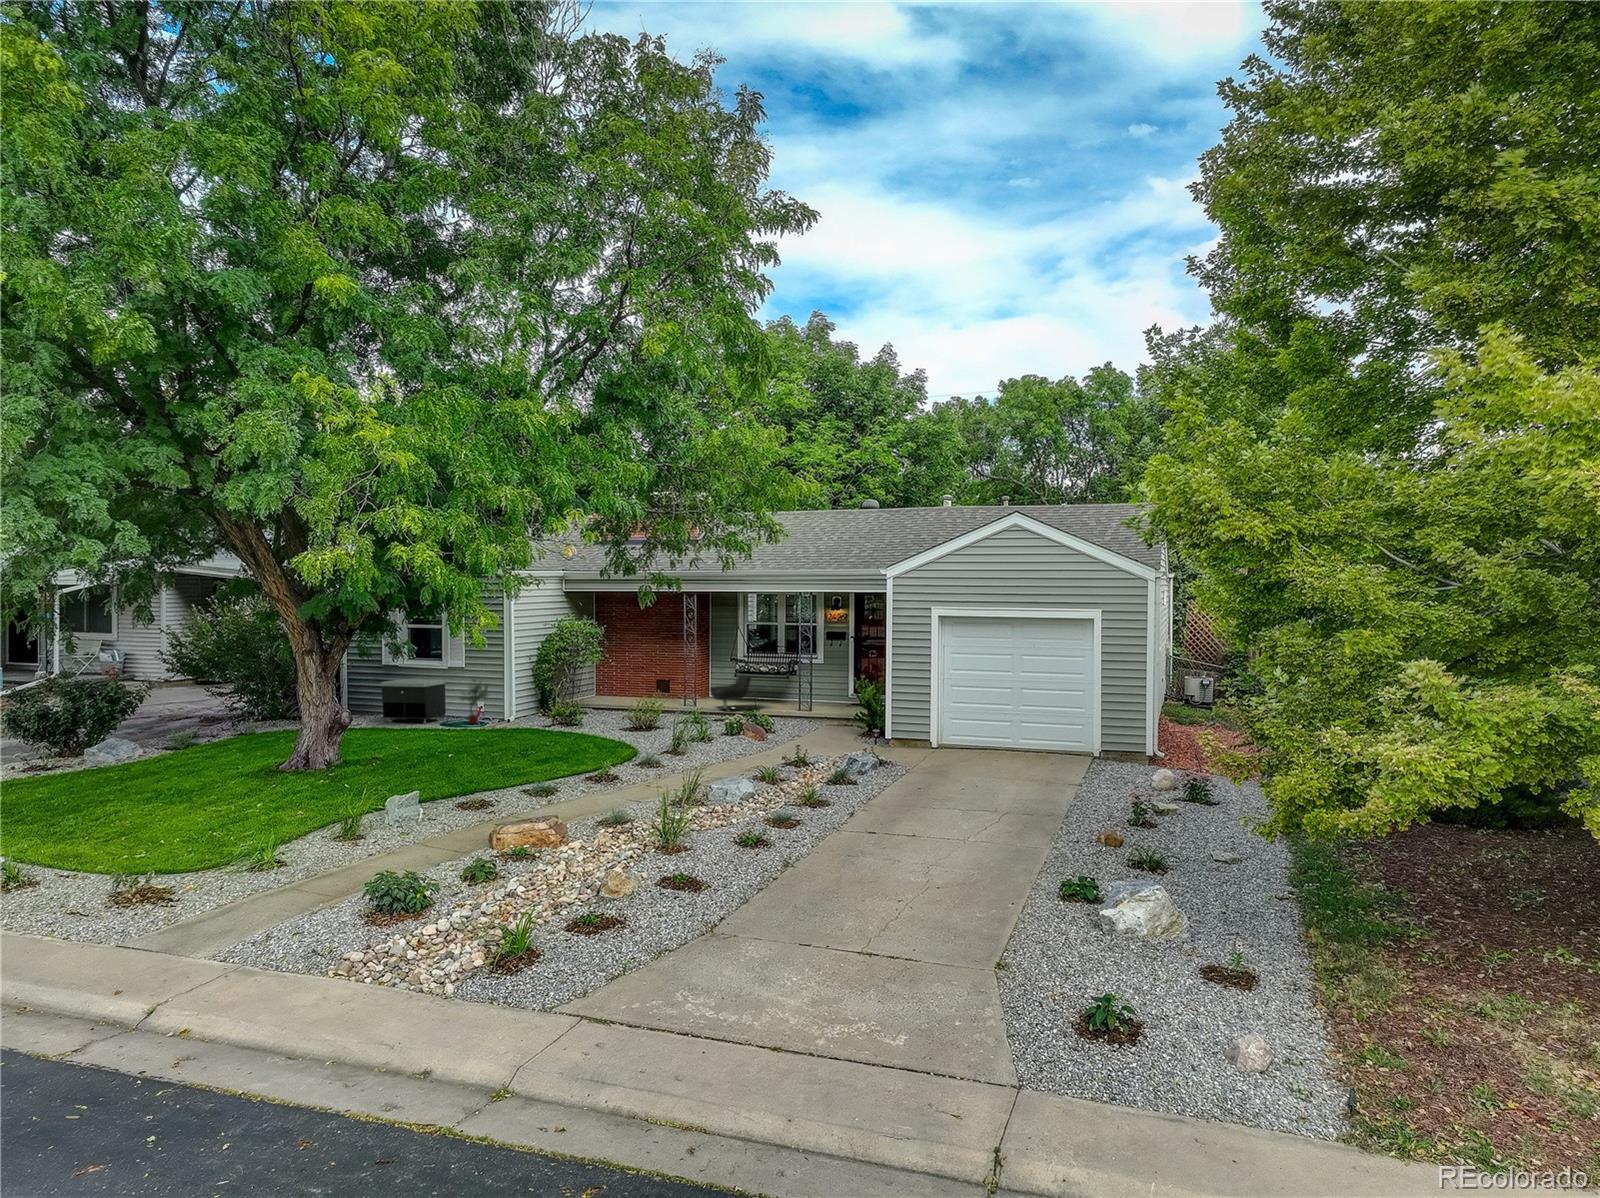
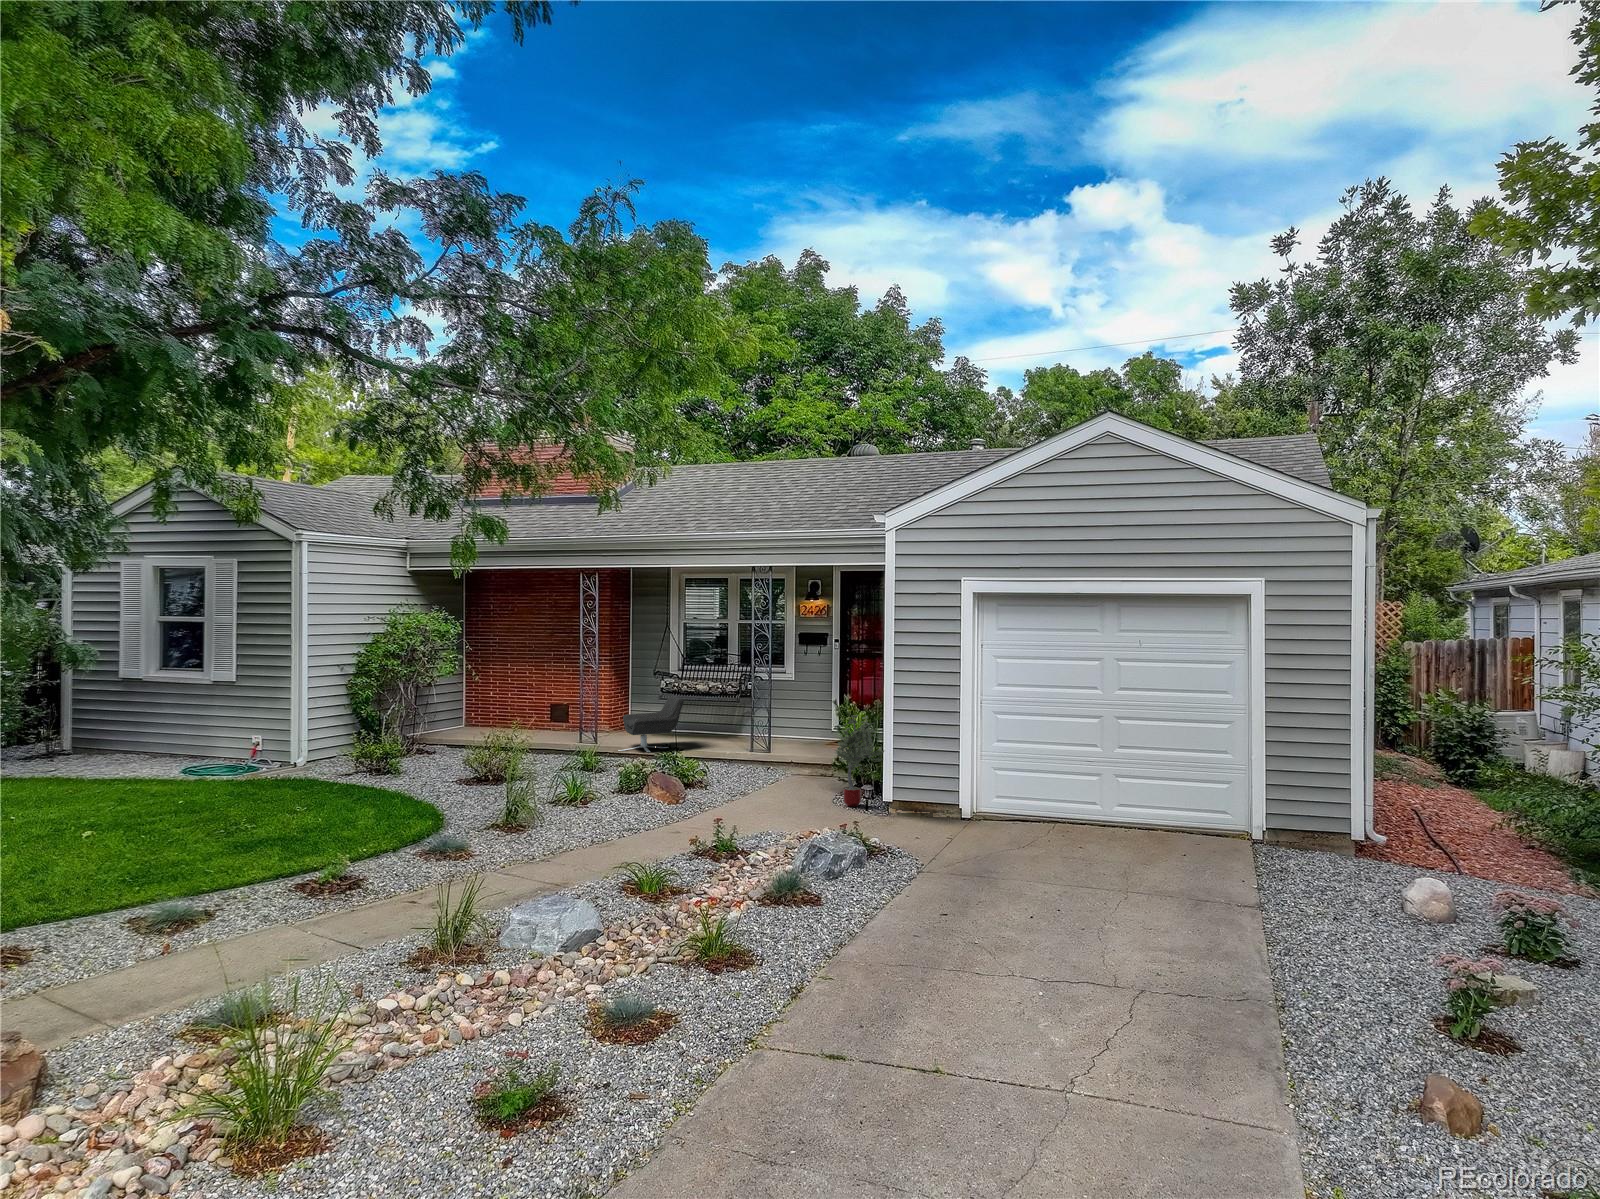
potted tree: present [459,678,488,724] -> present [835,715,884,807]
storage bench: present [381,679,446,723] -> none [98,701,204,769]

